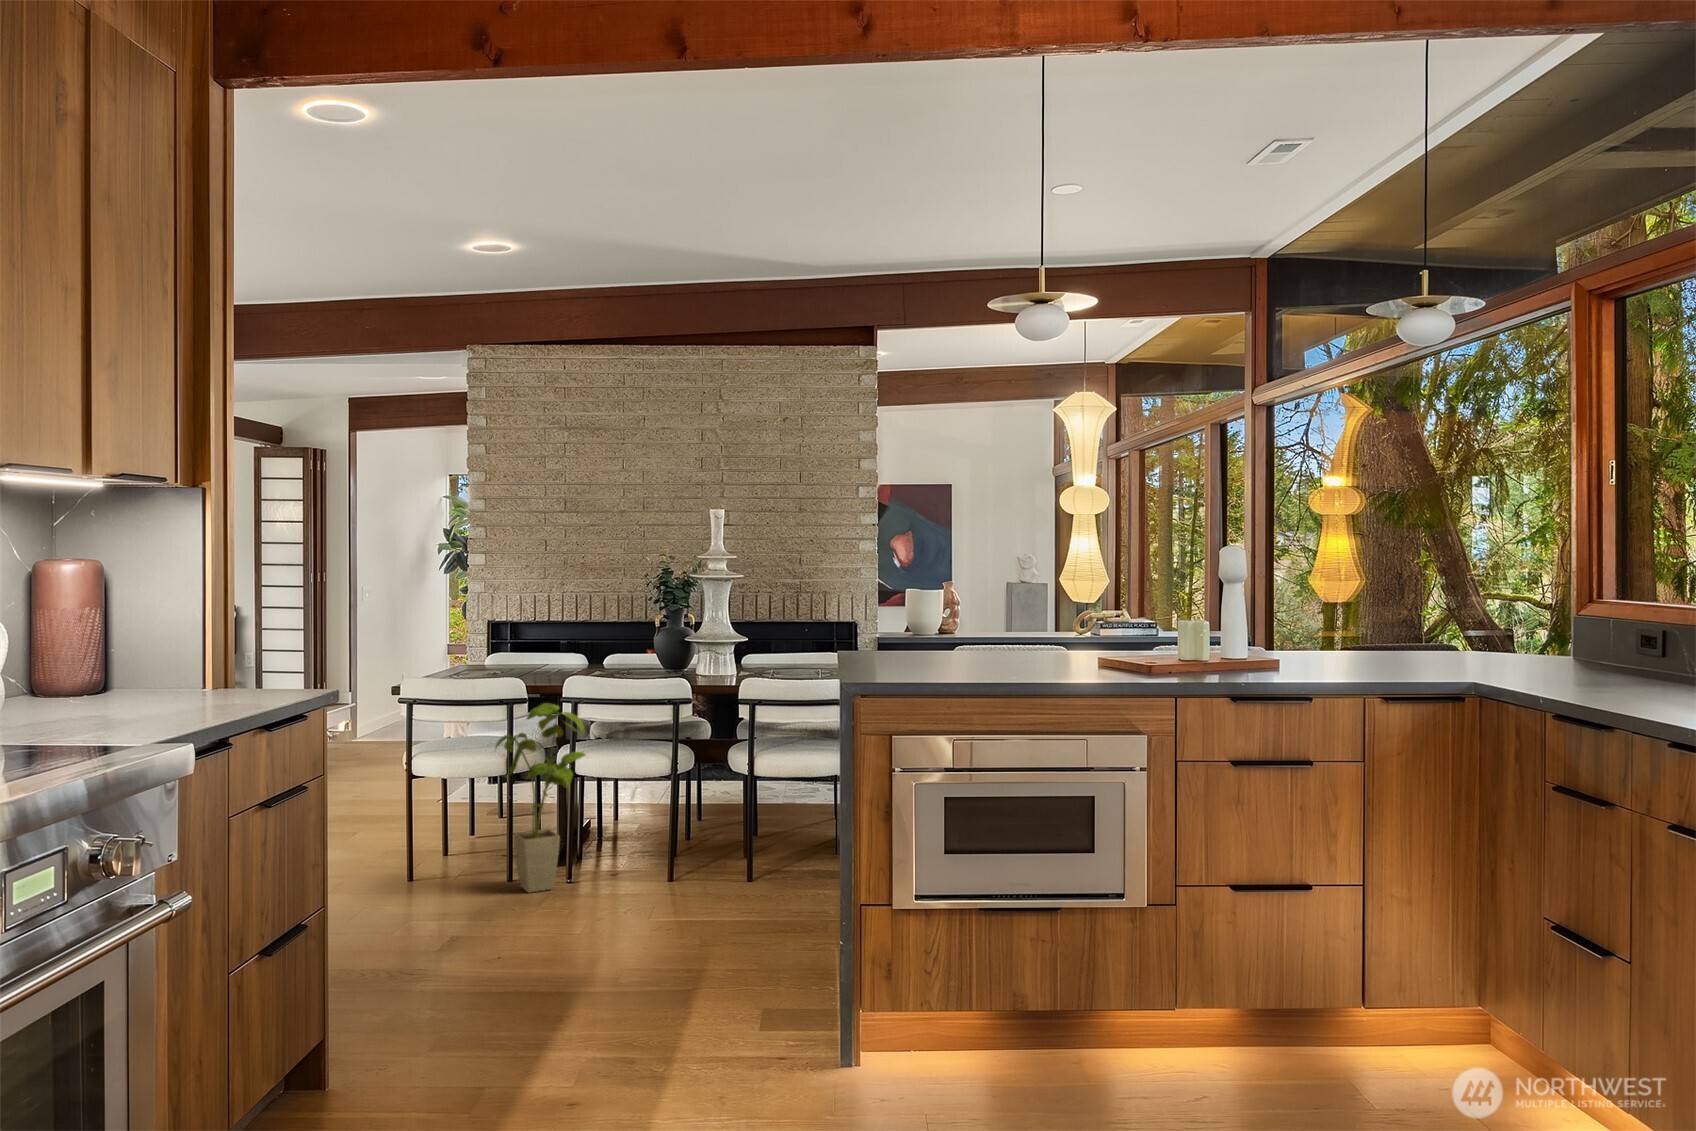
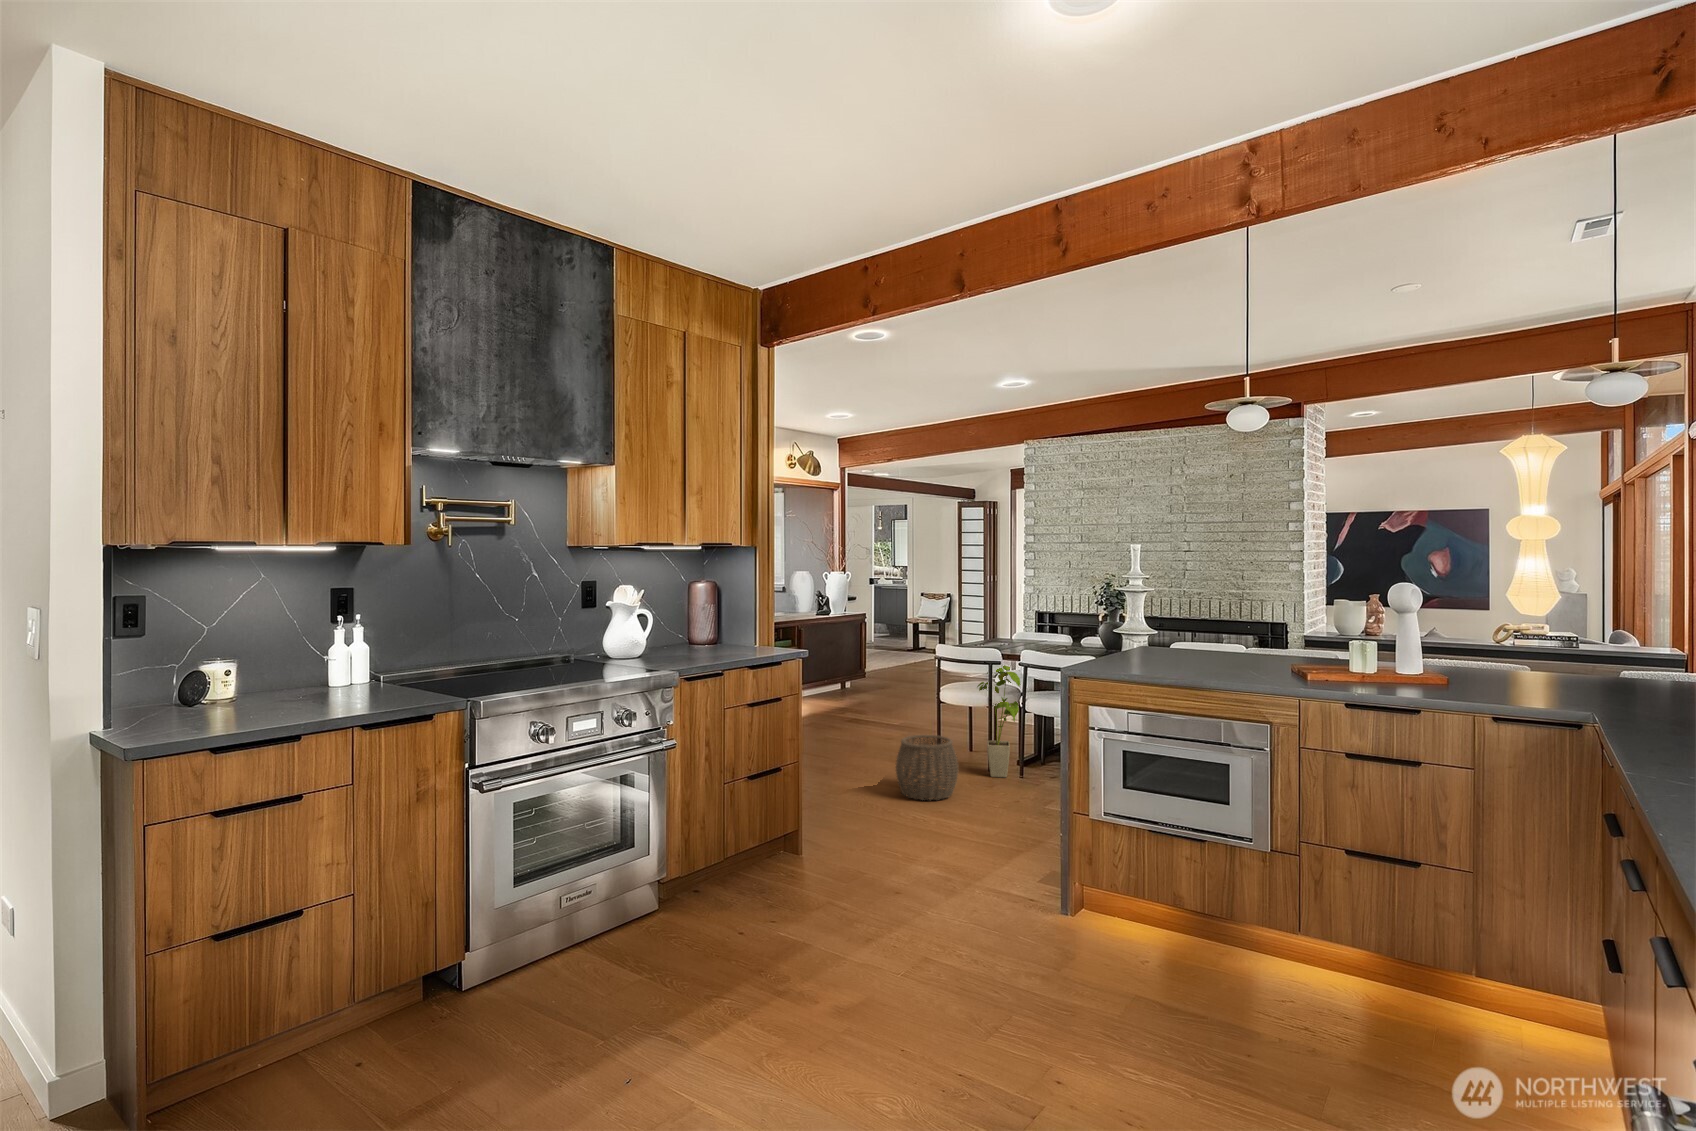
woven basket: none [395,835,515,956] -> present [896,735,958,801]

